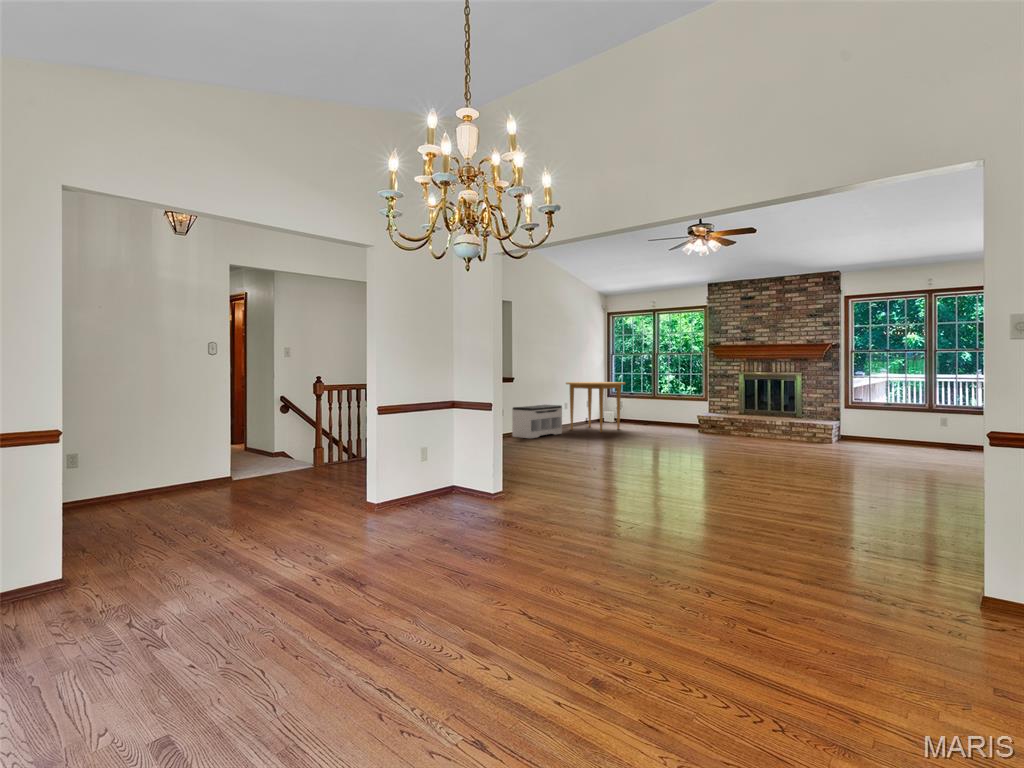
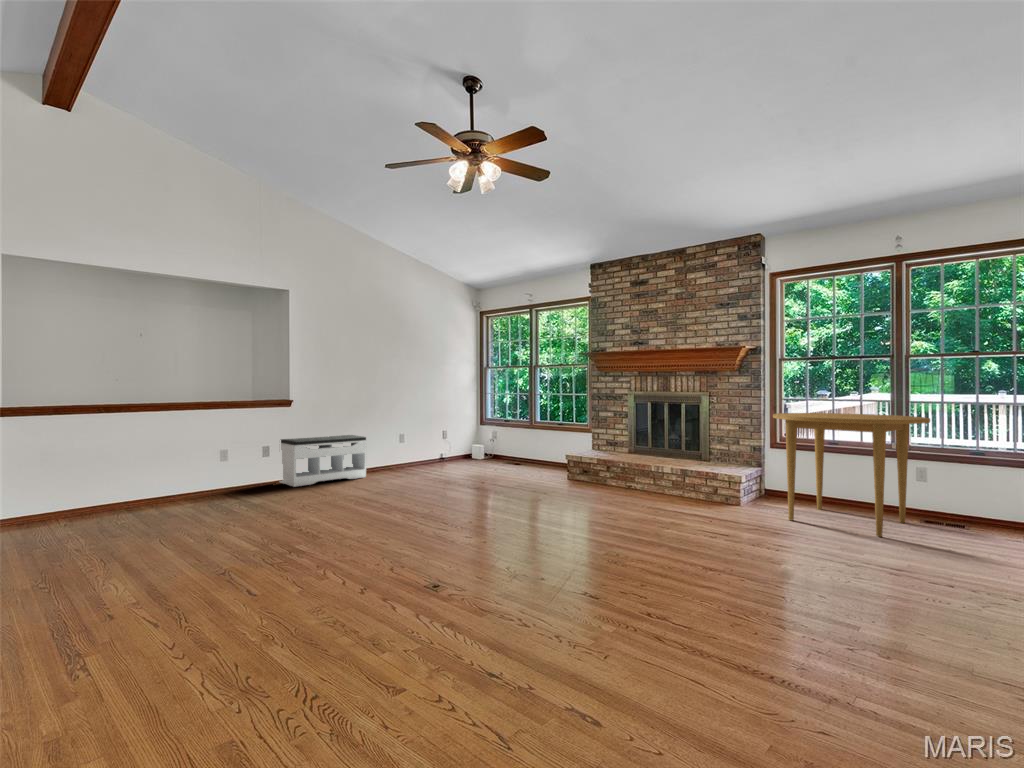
dining table: present [566,382,625,432] -> present [773,413,930,537]

